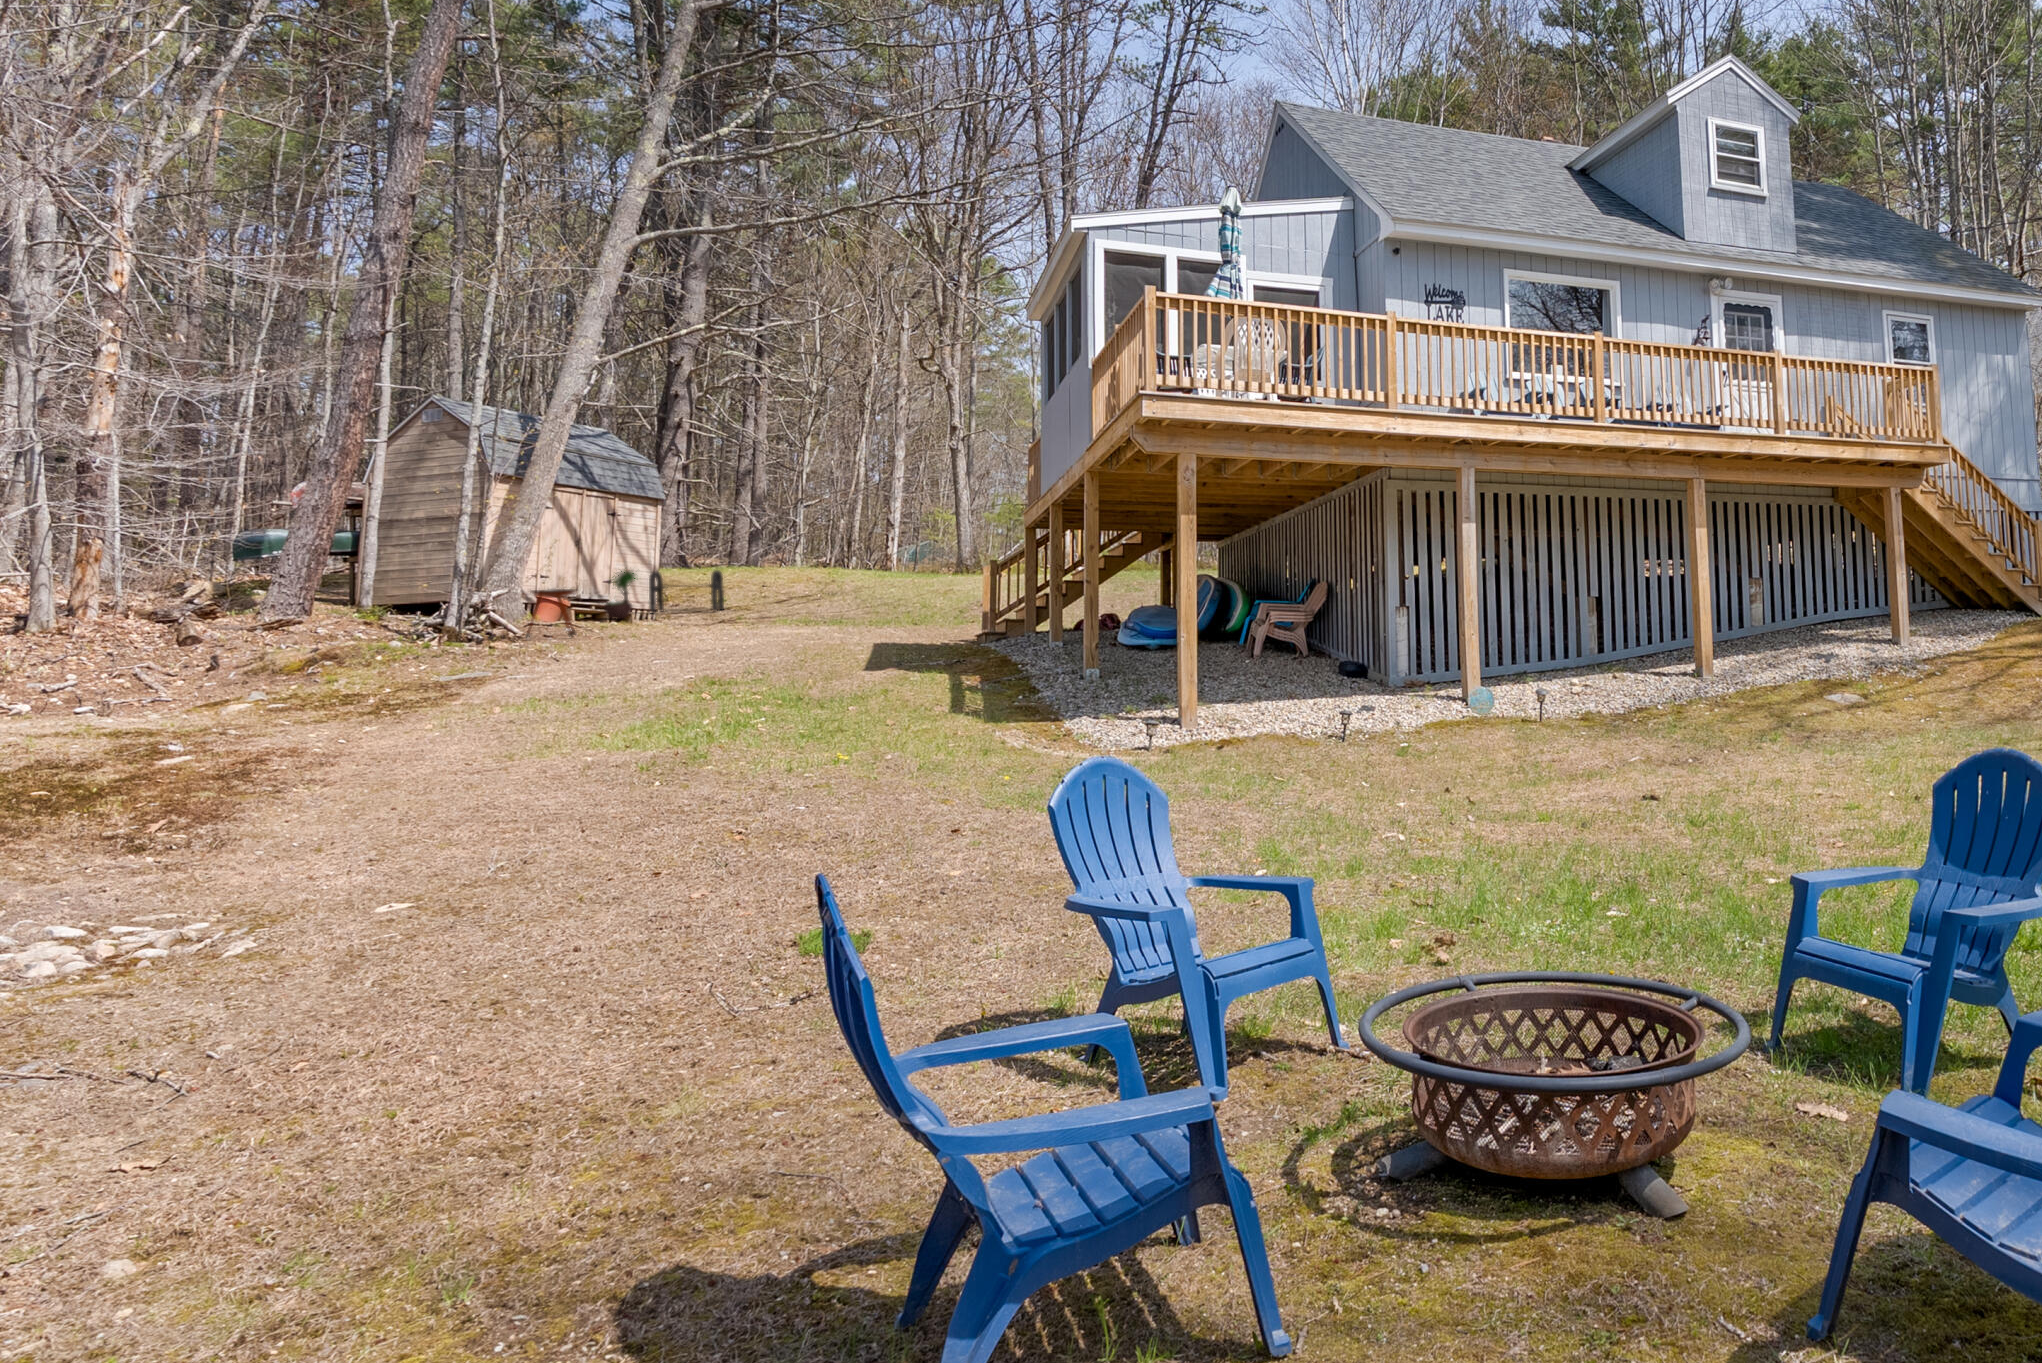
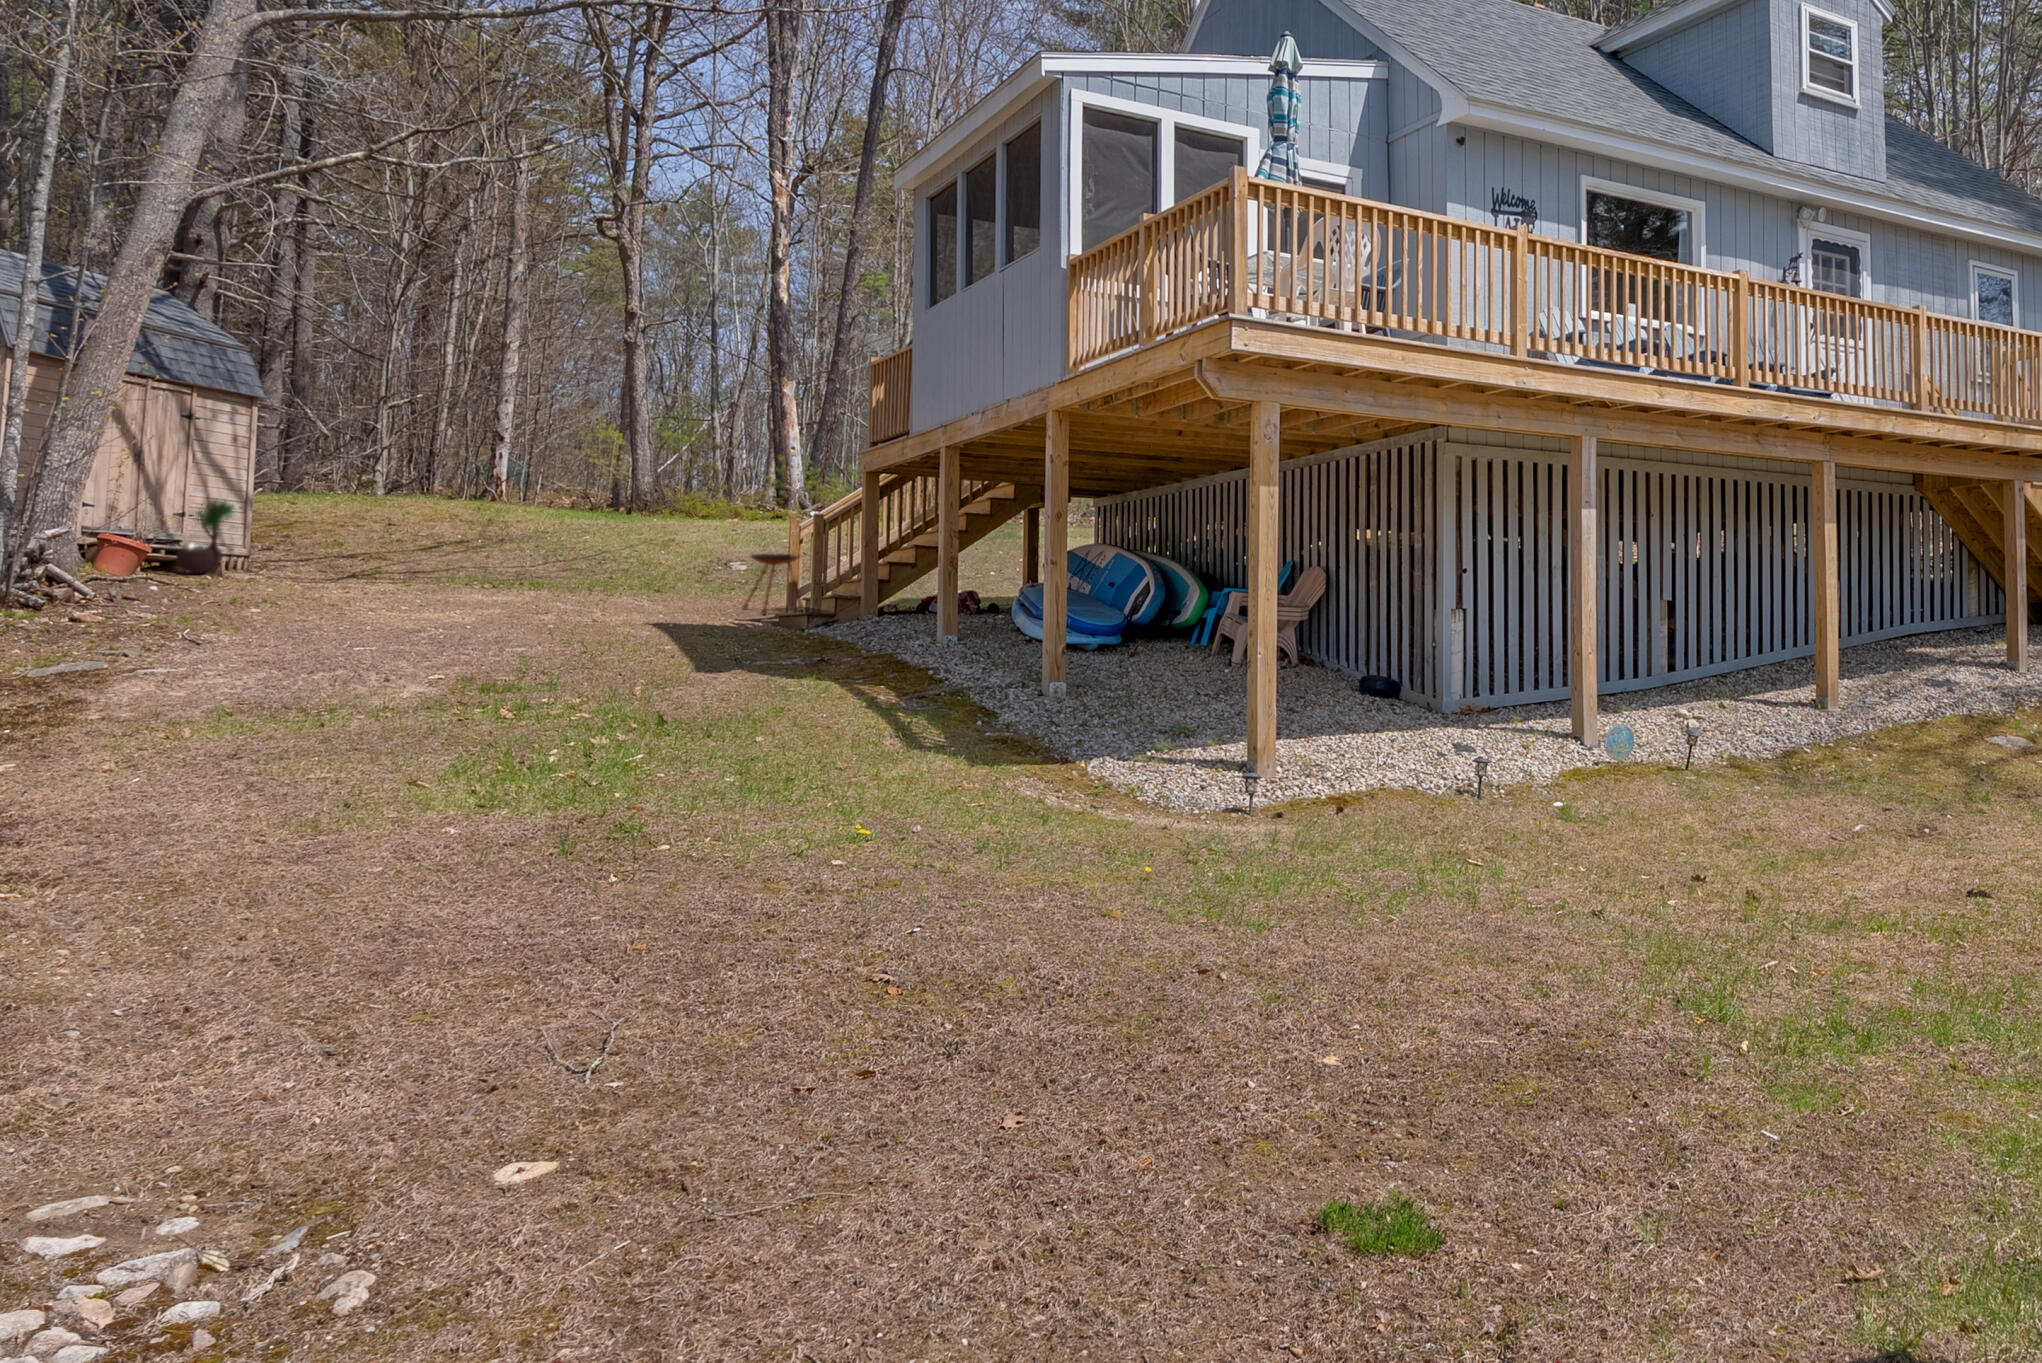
bench: present [649,570,724,614] -> none [240,501,360,565]
side table: present [525,589,576,638] -> present [743,554,803,614]

